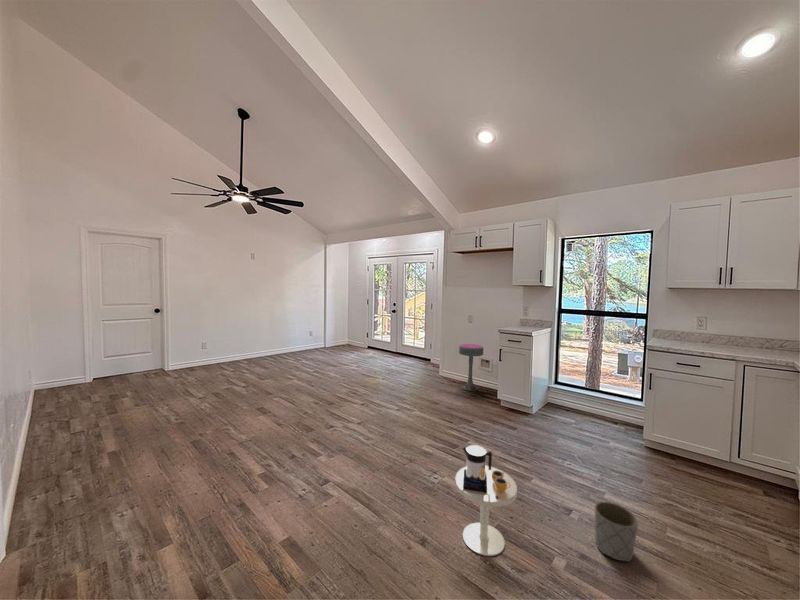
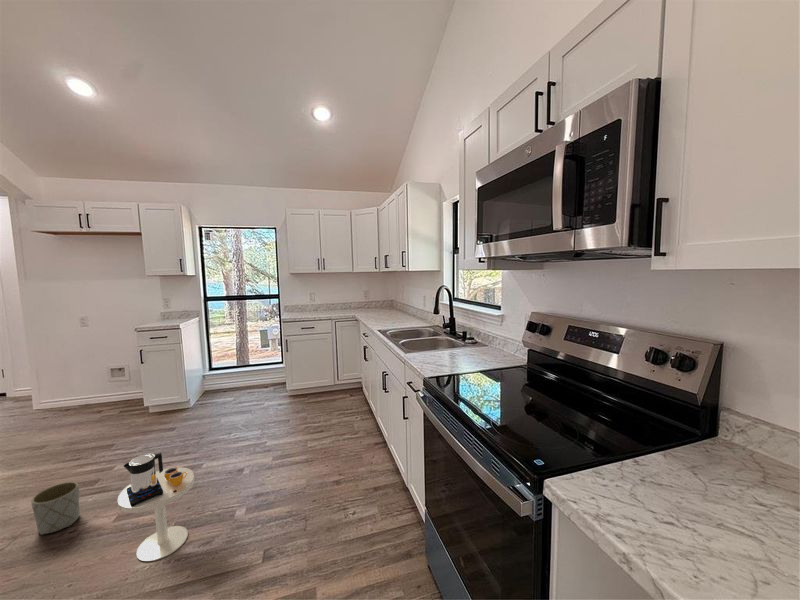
bar stool: present [459,344,483,391] -> none [73,353,115,414]
planter: present [595,502,638,562] -> present [31,482,79,535]

